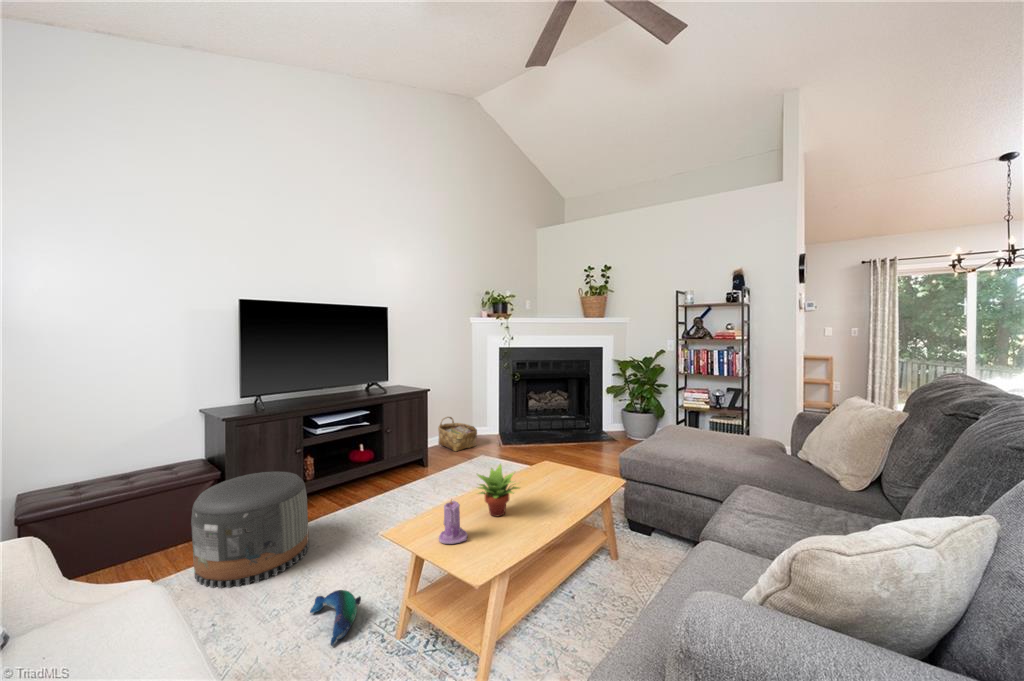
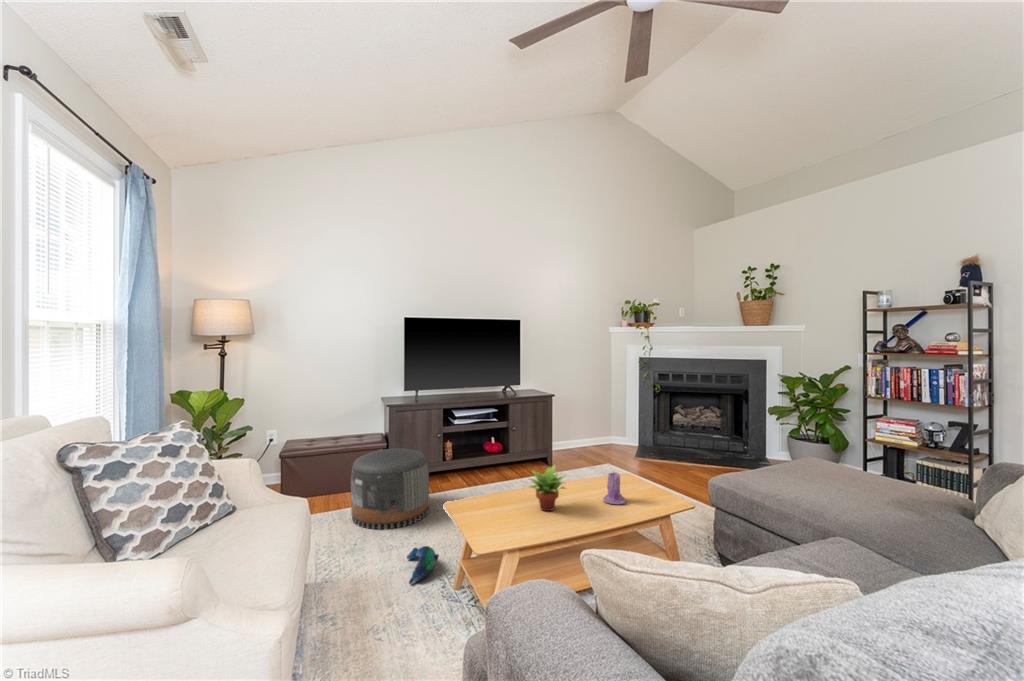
woven basket: present [438,417,477,451] -> none [571,423,609,458]
candle: present [439,500,468,544] -> present [603,472,626,504]

